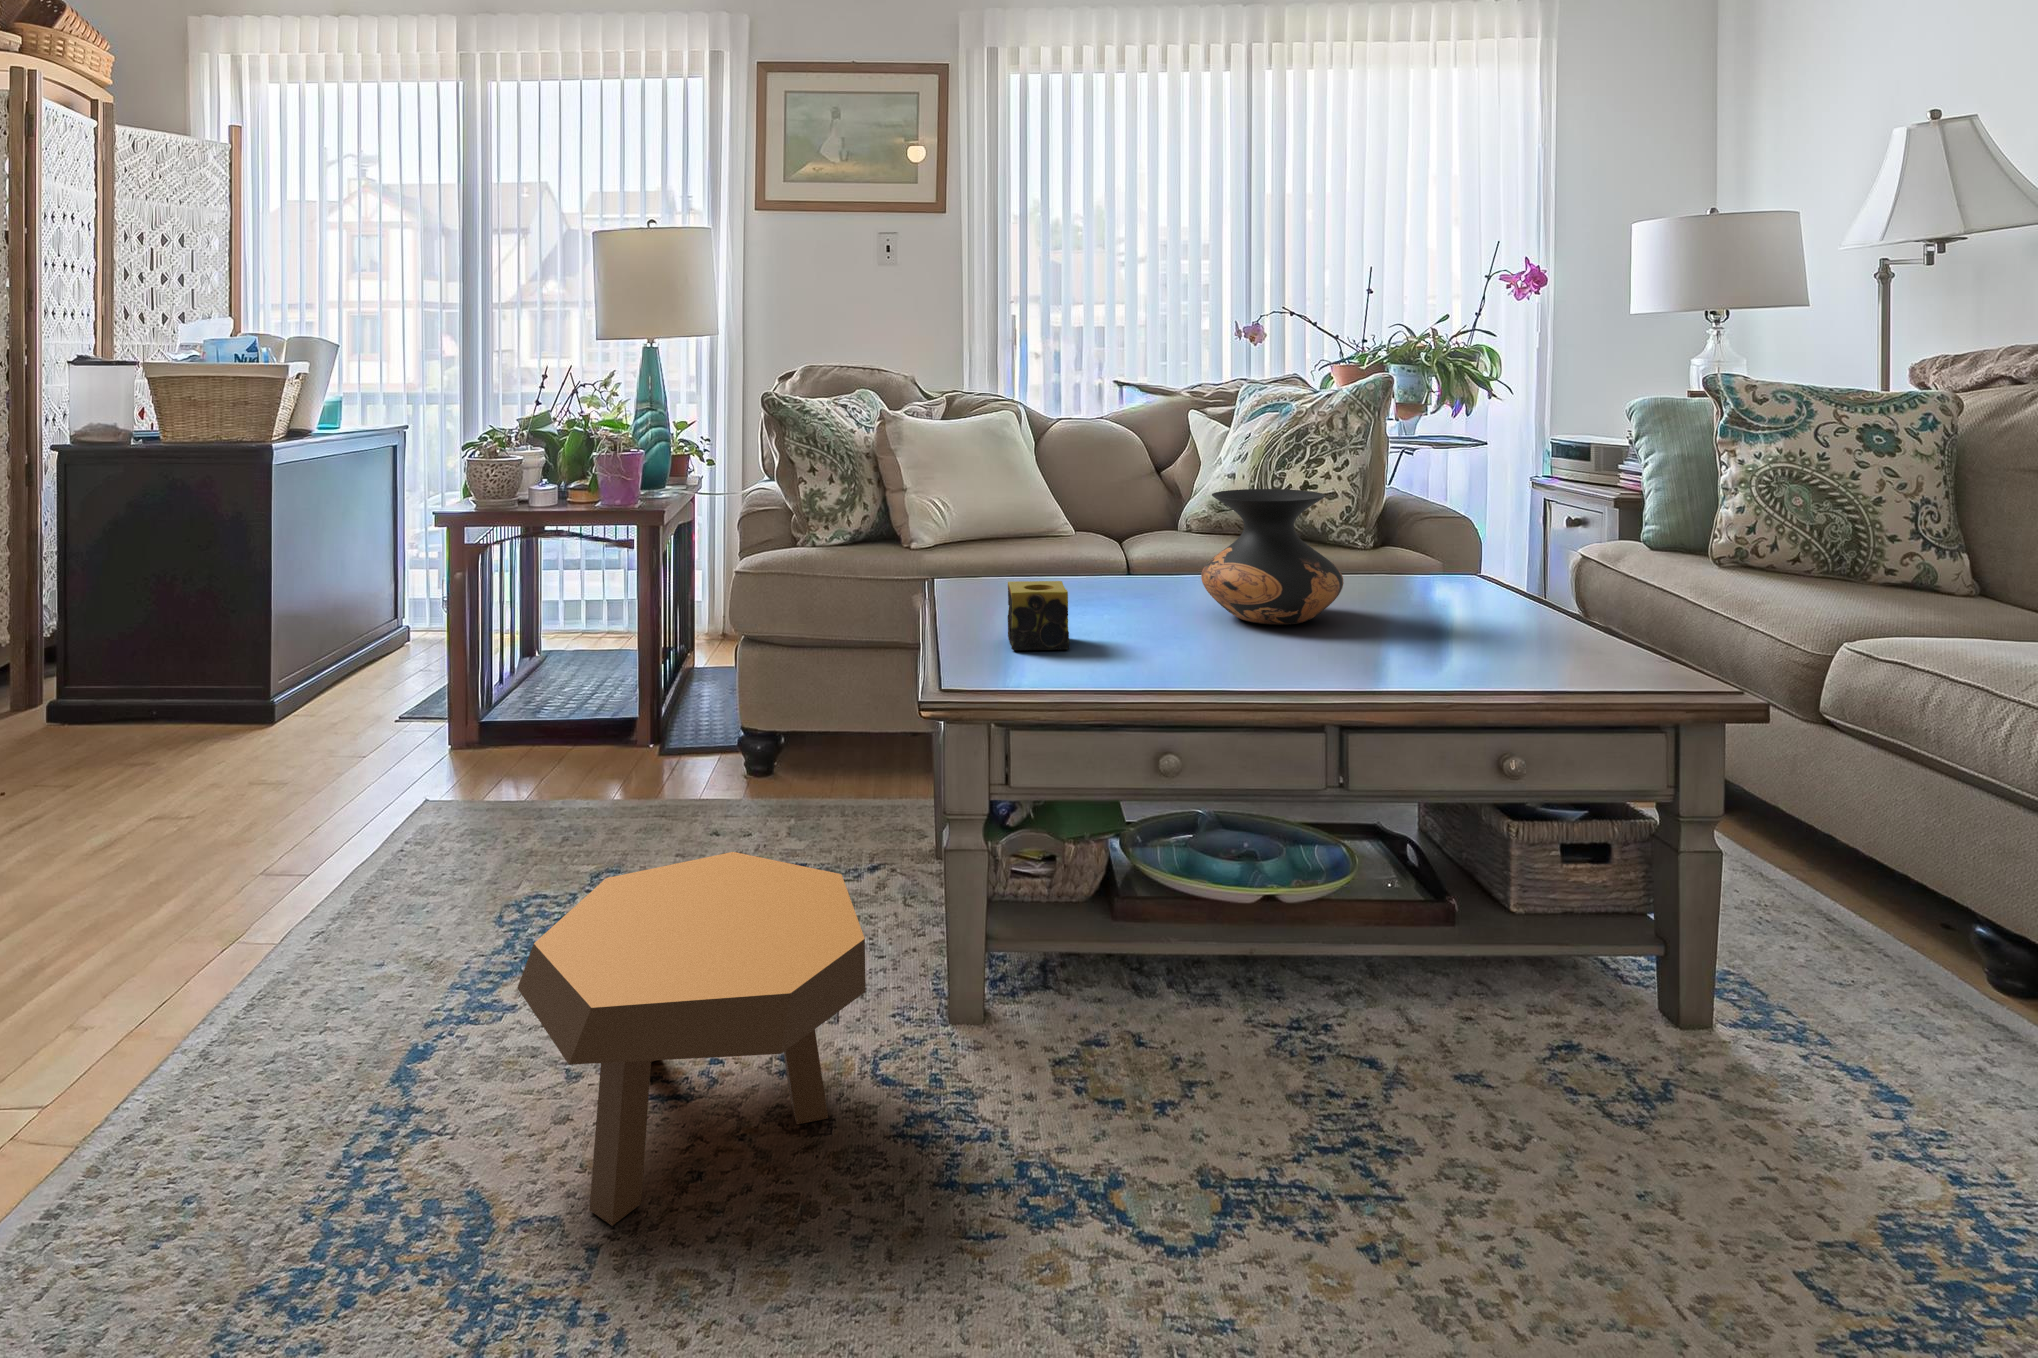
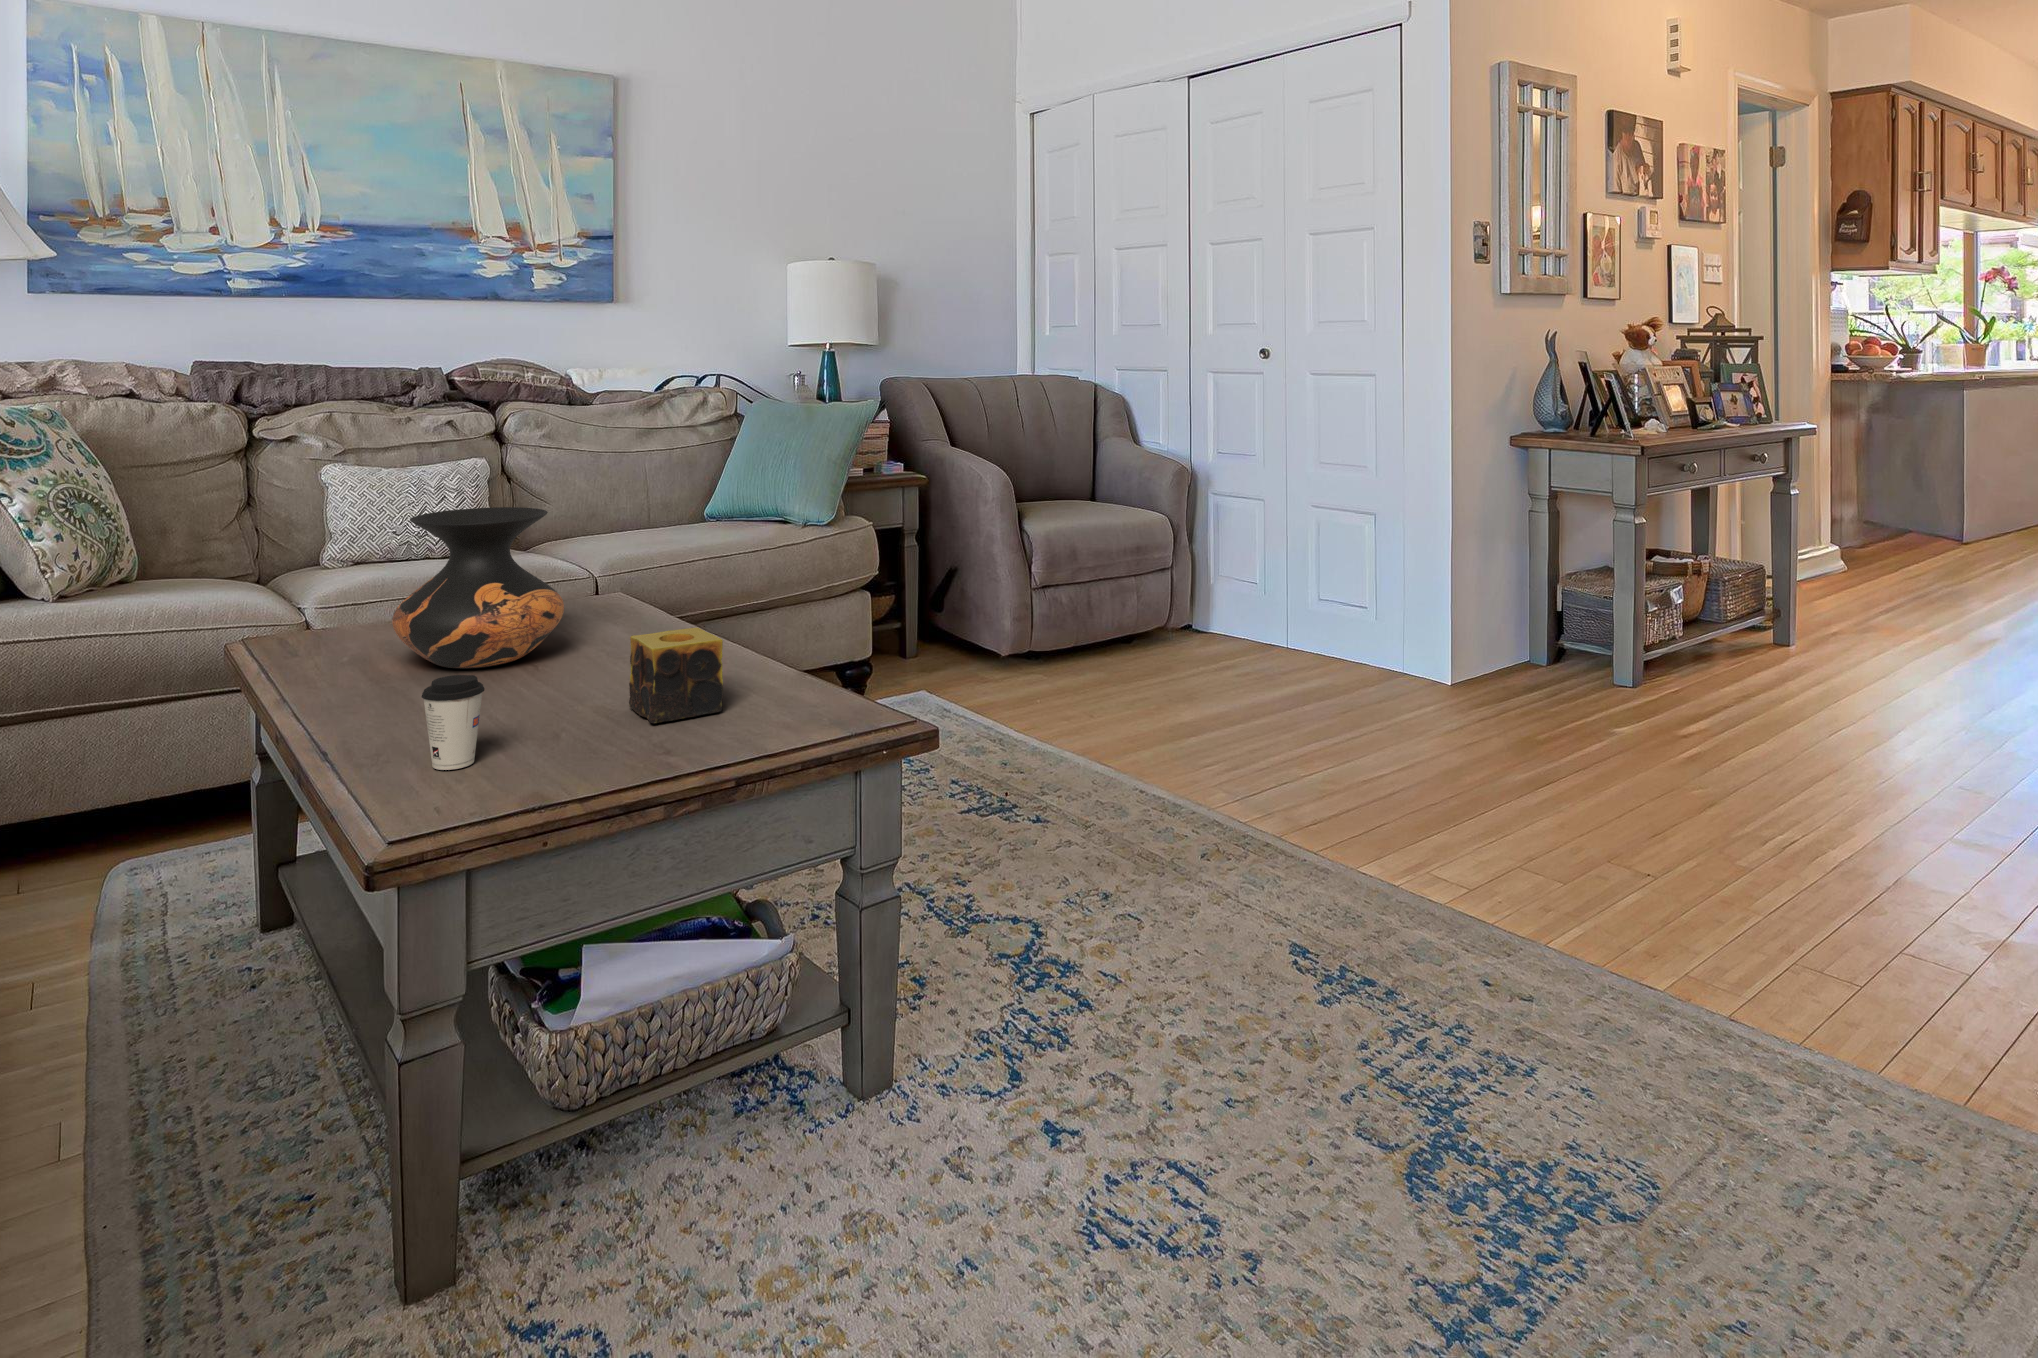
coffee cup: none [978,556,1013,611] -> present [421,675,484,770]
footstool: present [517,852,866,1226] -> none [1017,853,1360,1244]

